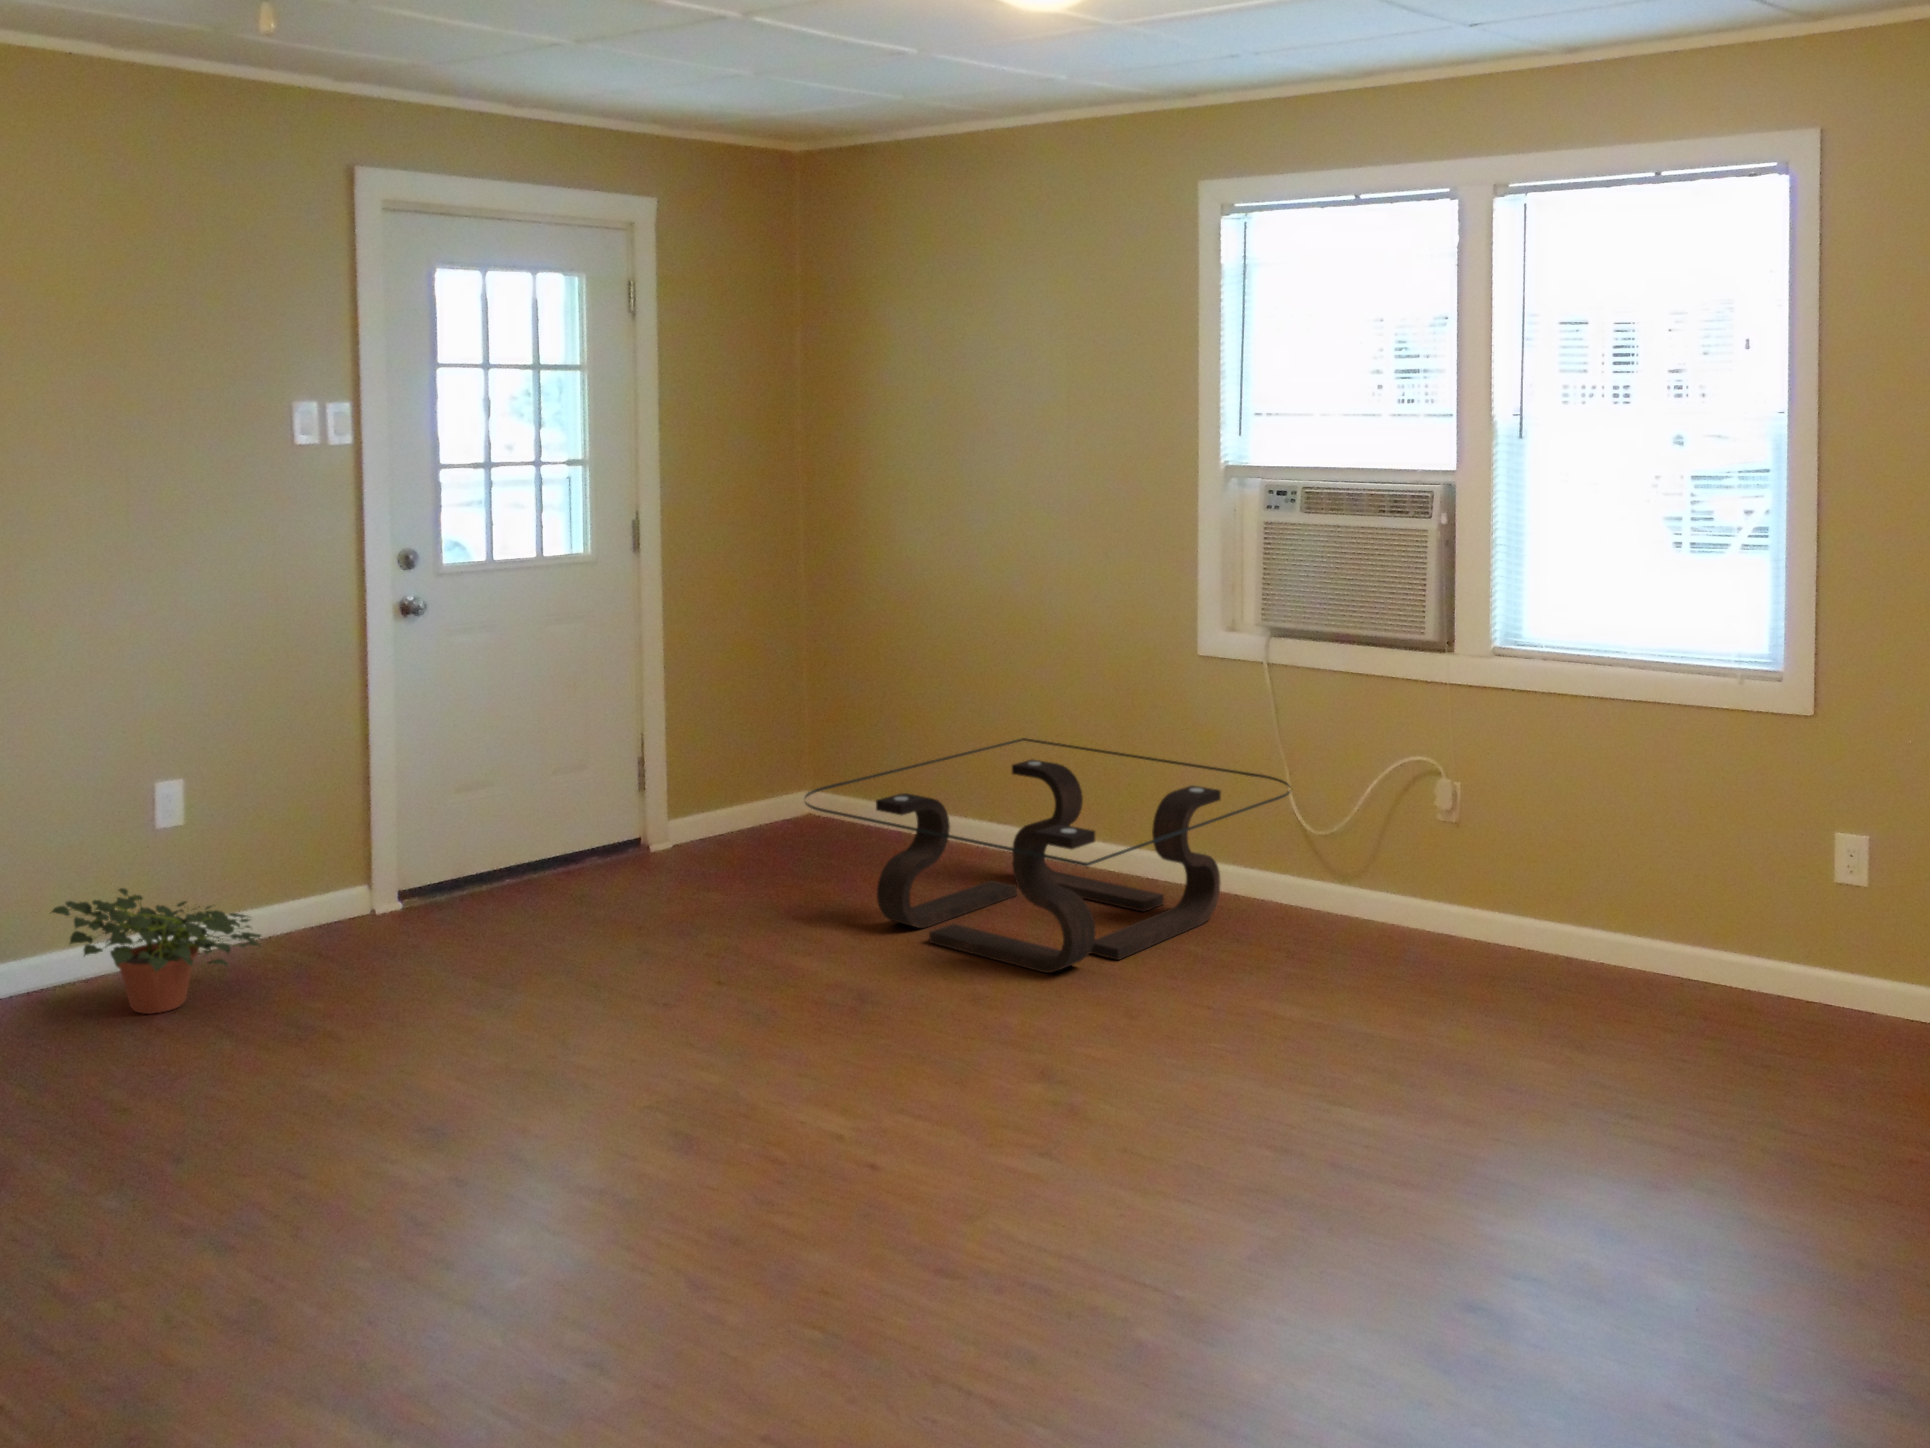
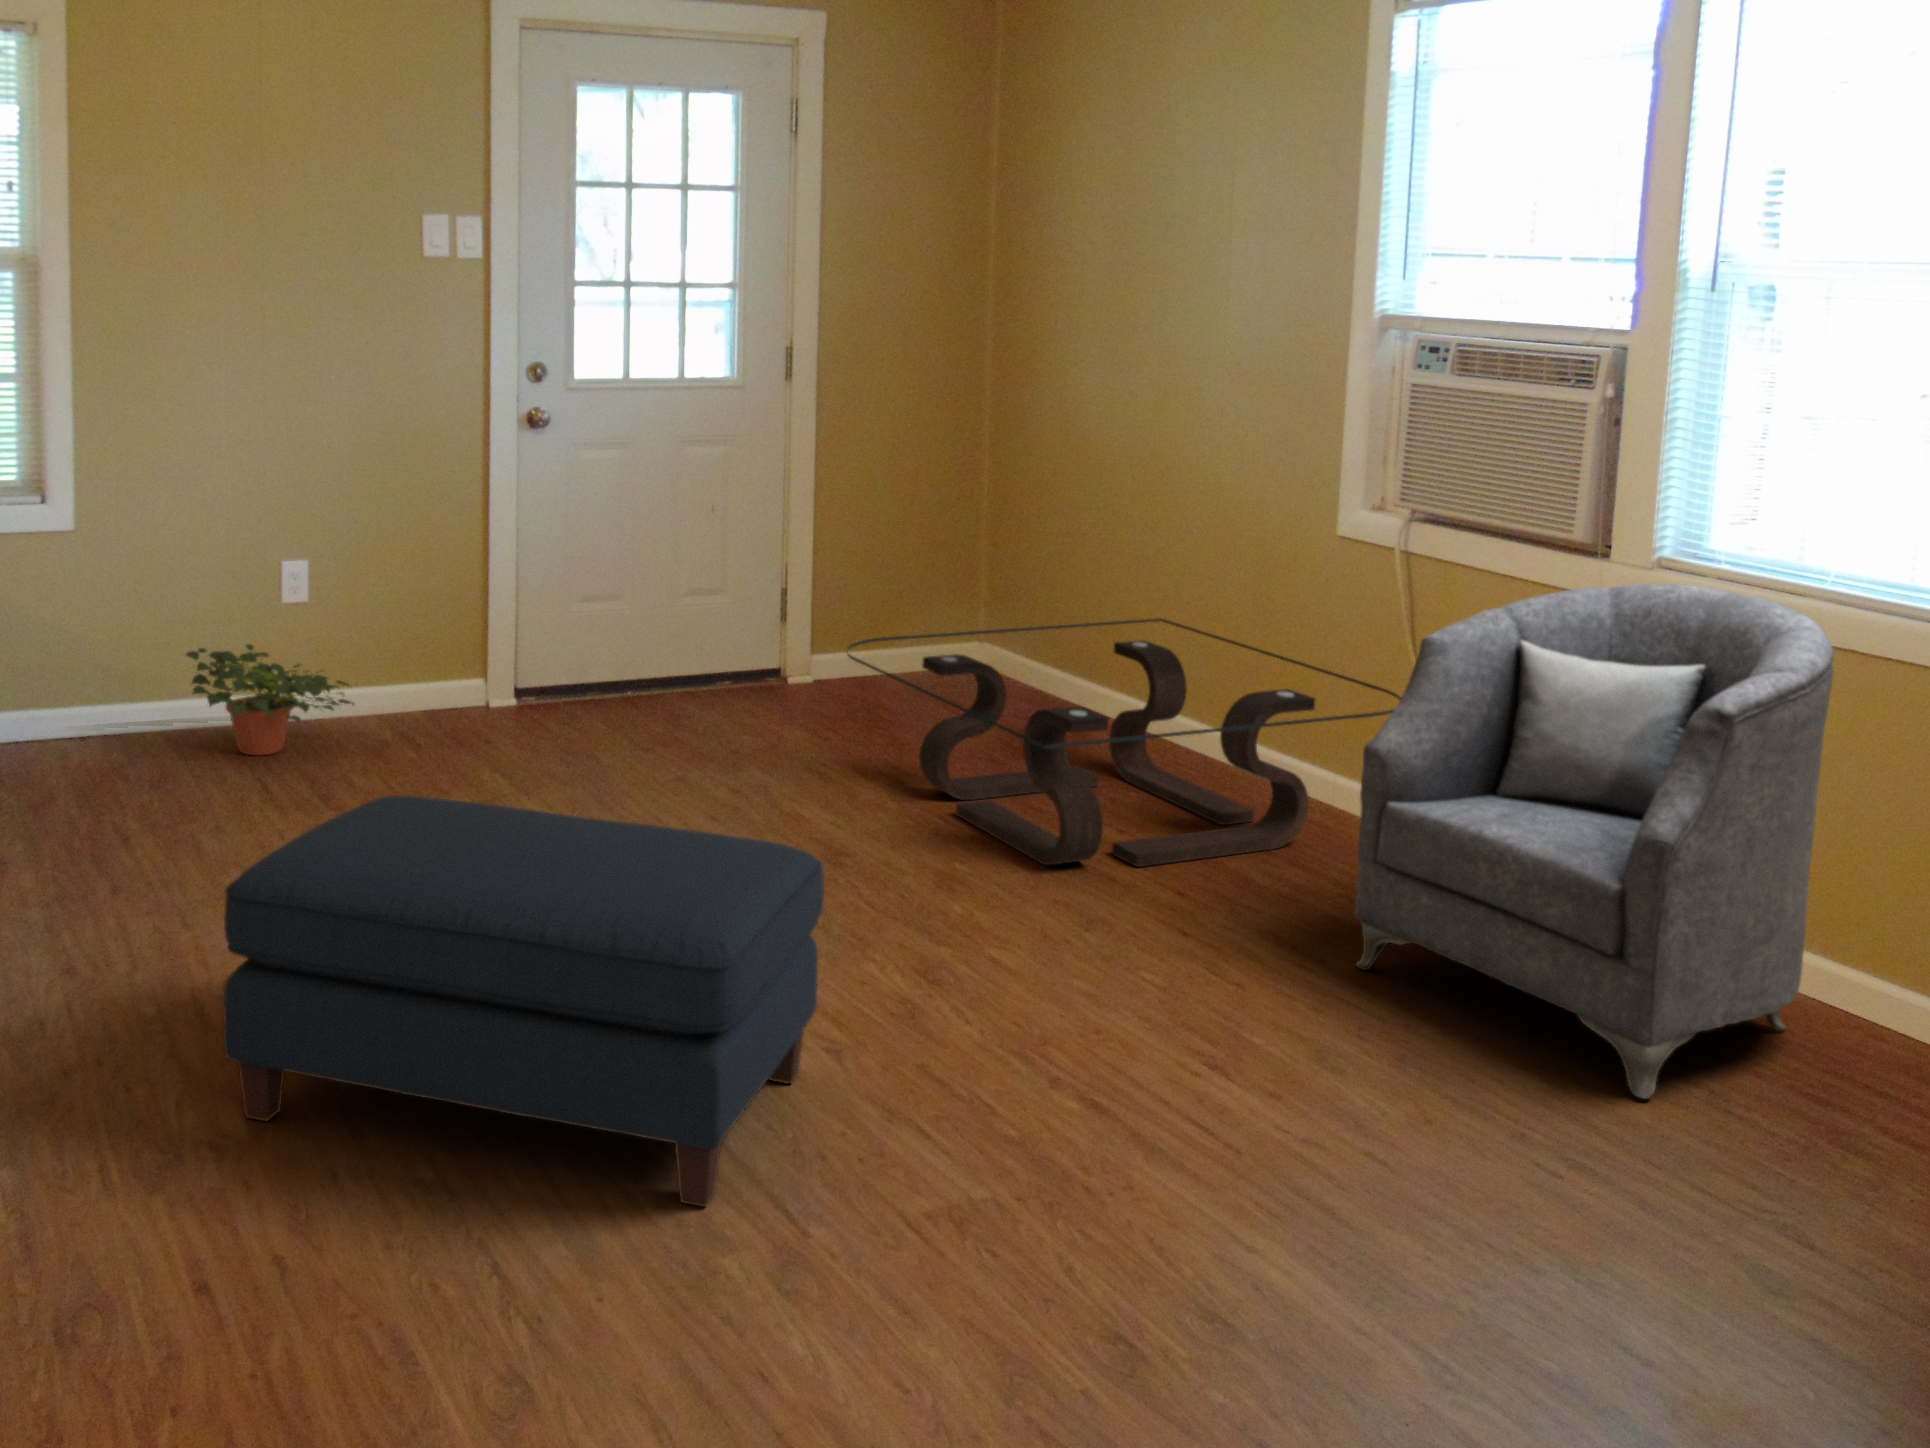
armchair: none [1348,665,1677,1065] -> present [1354,584,1834,1099]
ottoman: none [549,989,1112,1391] -> present [224,796,824,1207]

